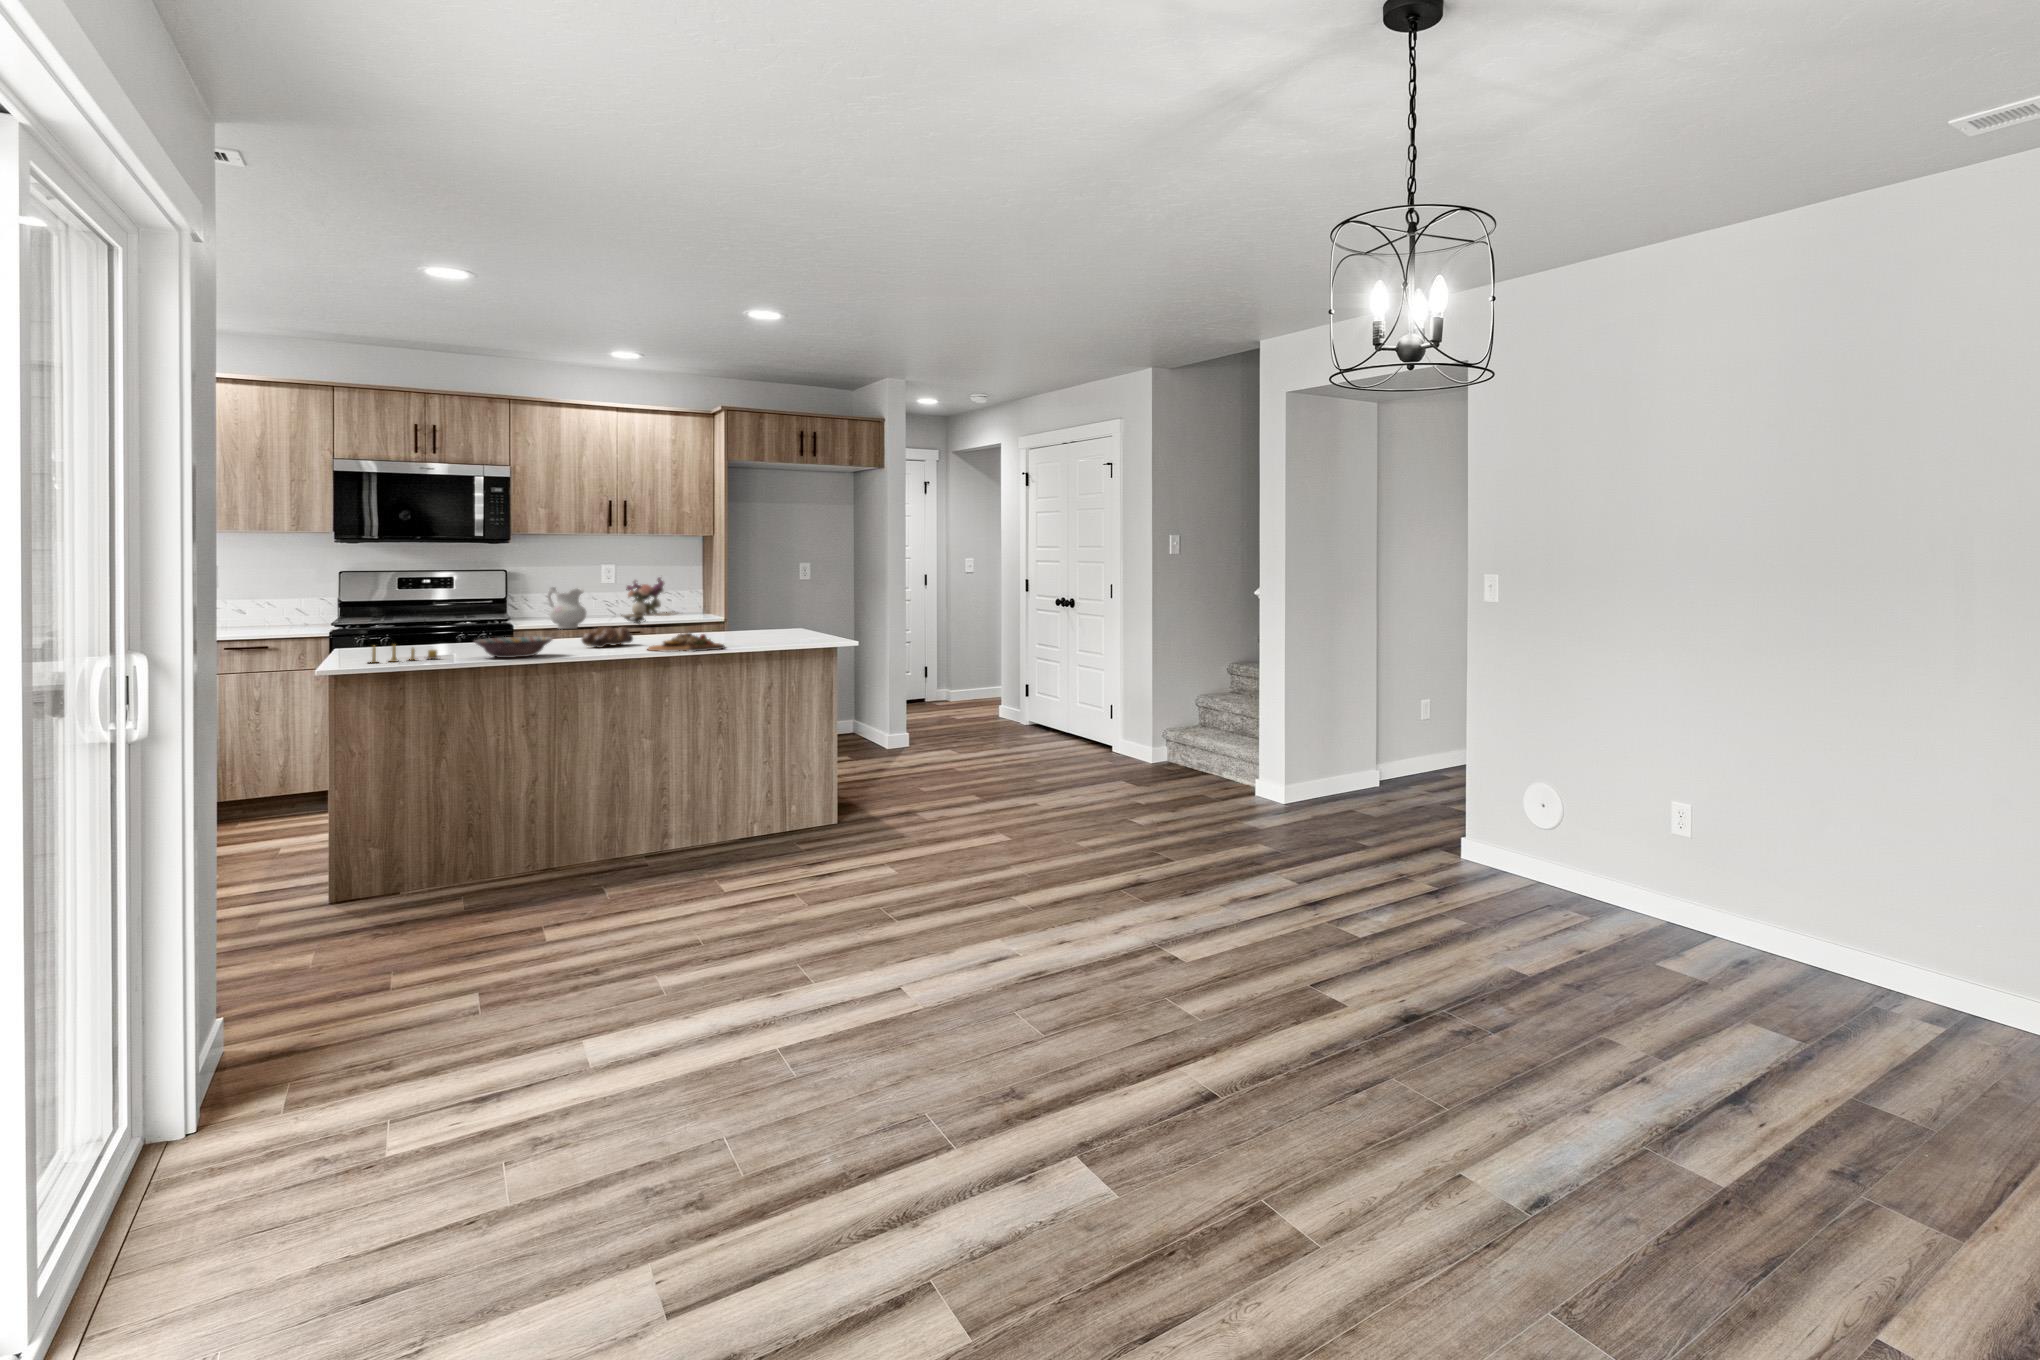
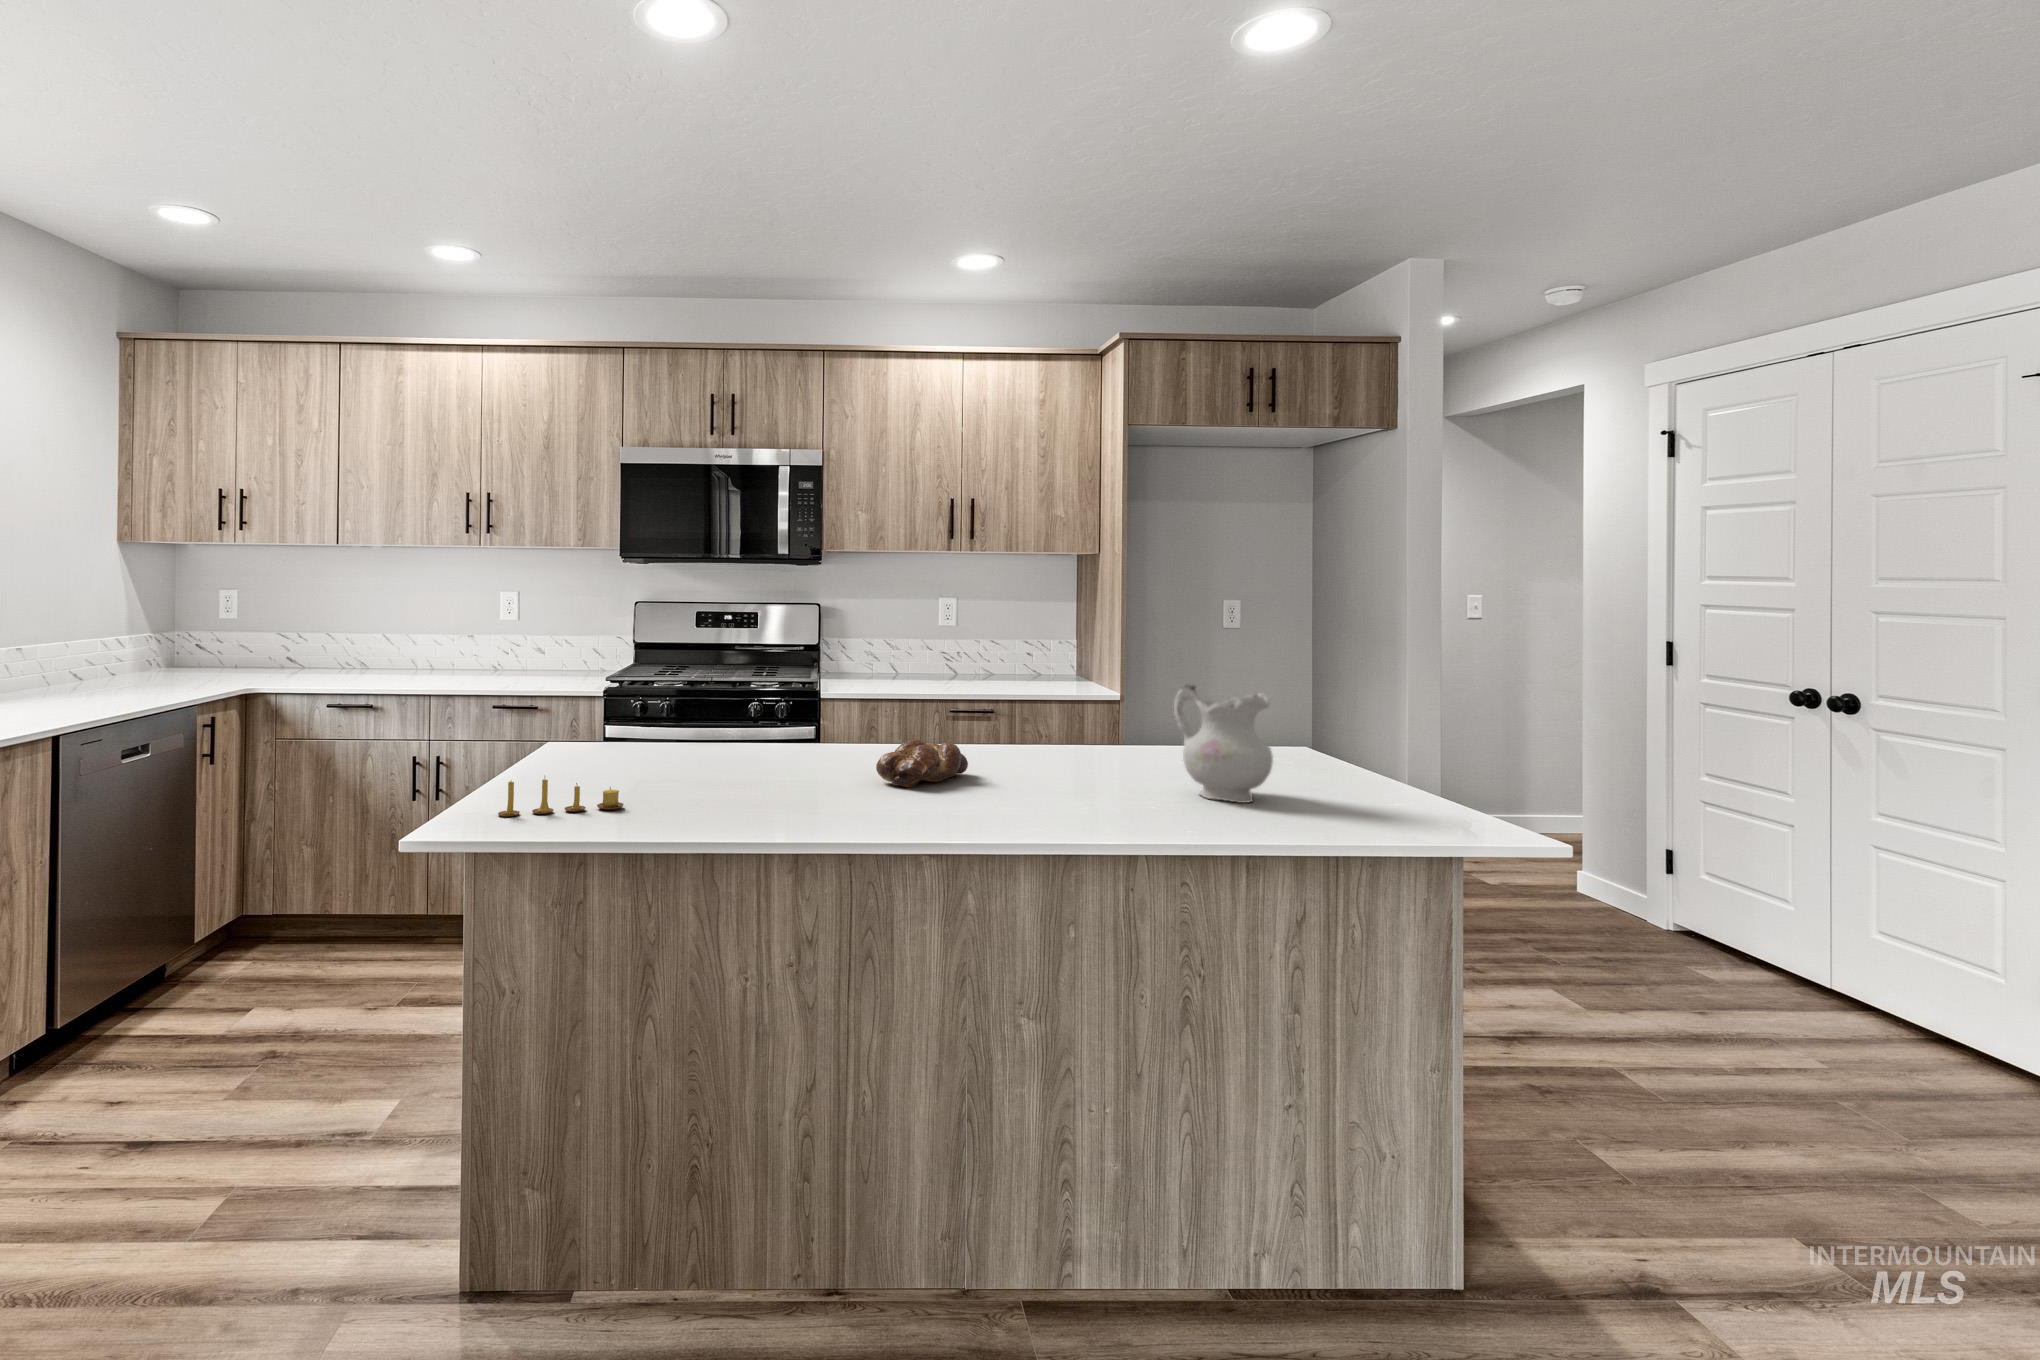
flower arrangement: present [621,577,674,624] -> none [964,614,1054,693]
ceramic pitcher: present [547,587,586,629] -> present [1174,684,1273,803]
cutting board: present [648,633,725,652] -> none [986,781,1150,844]
decorative bowl: present [475,636,553,658] -> none [670,768,810,825]

